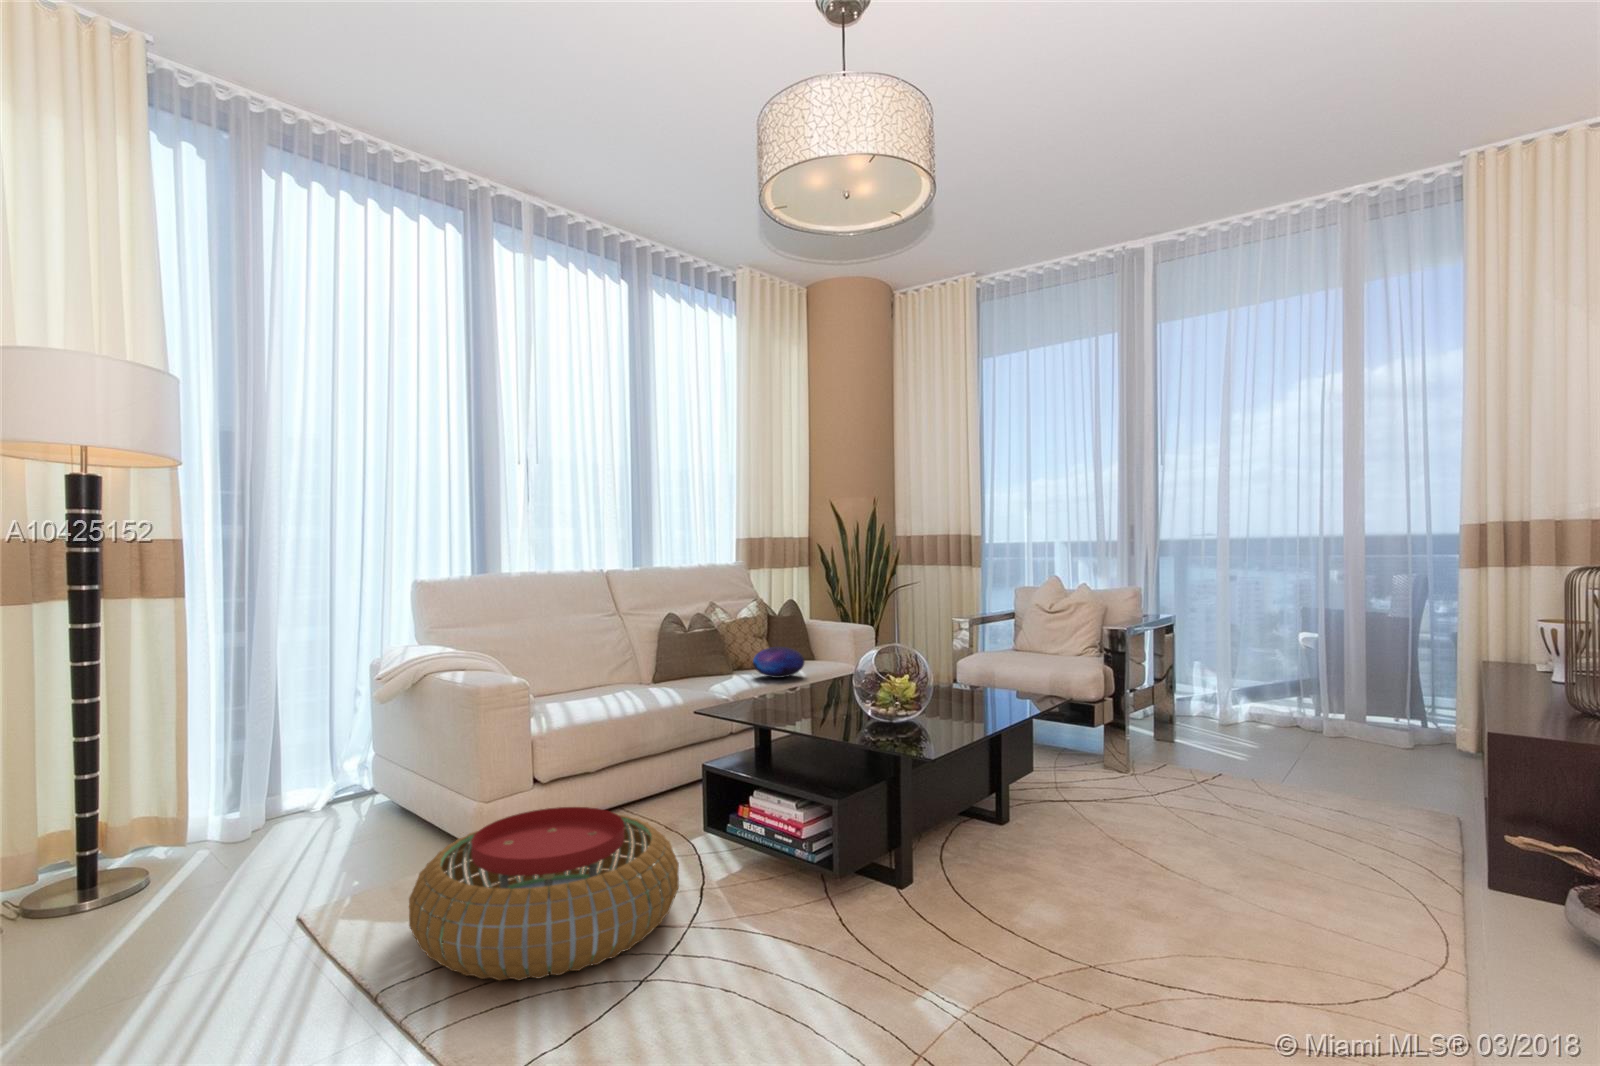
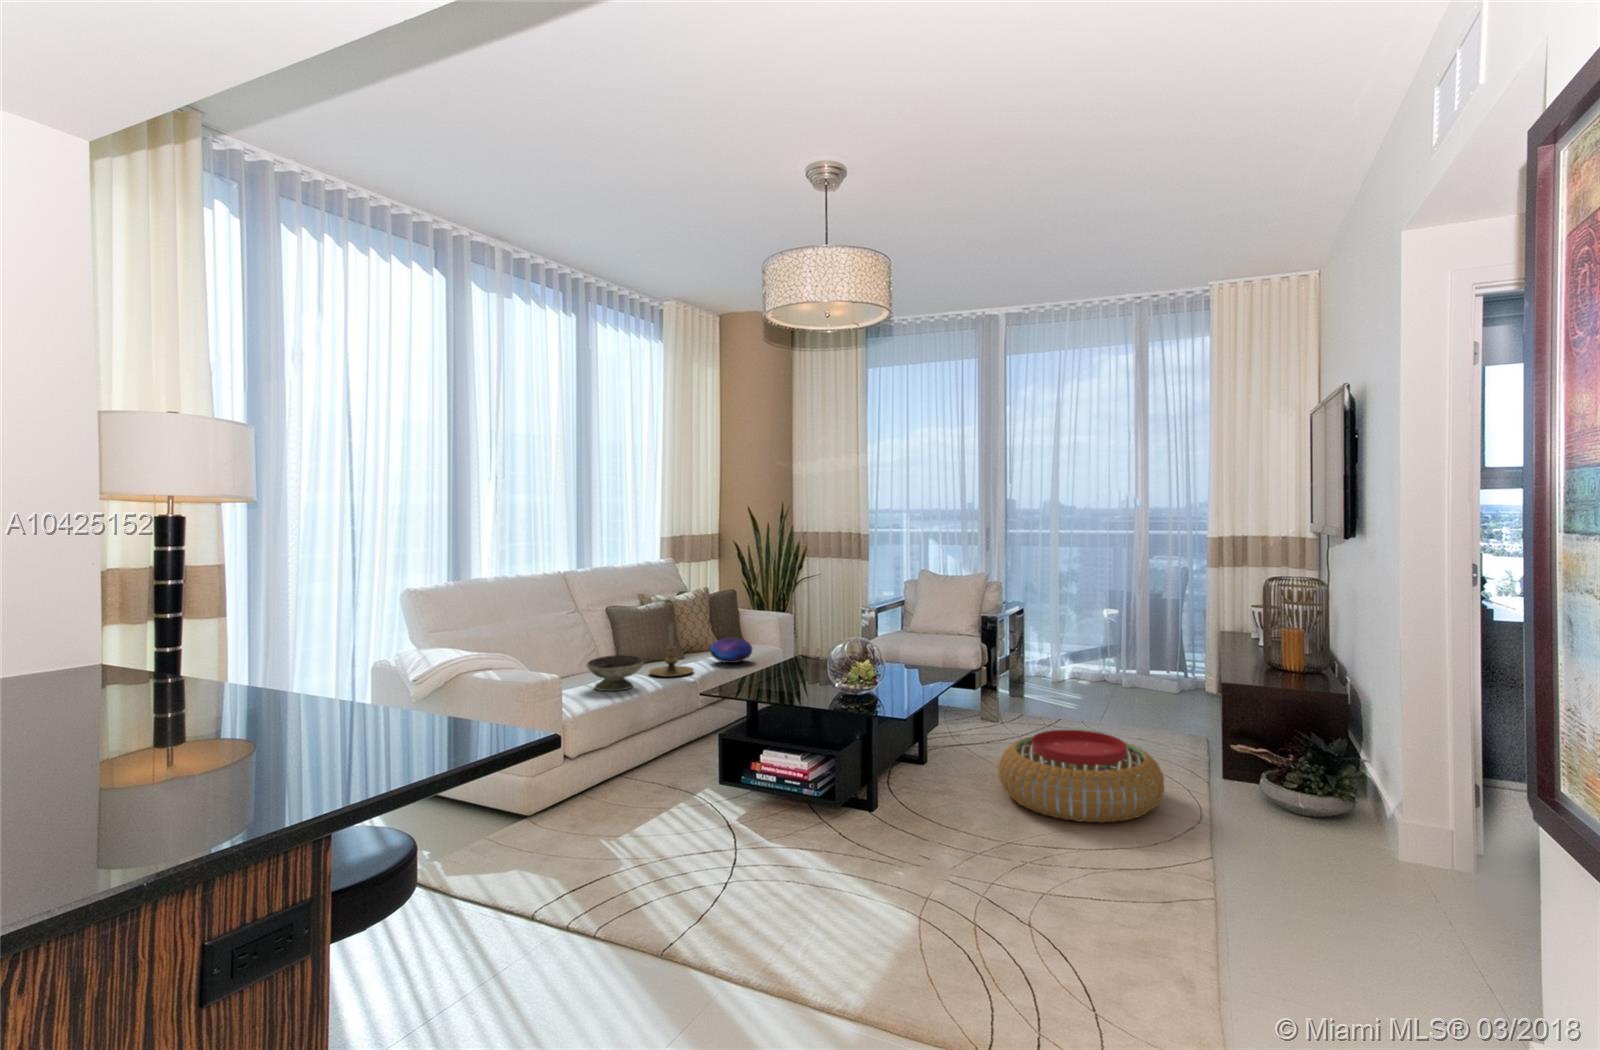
candle holder: none [668,624,724,690] -> present [649,623,694,677]
decorative bowl: none [578,660,648,703] -> present [587,655,643,691]
pouf: present [409,807,679,980] -> present [998,730,1164,823]

